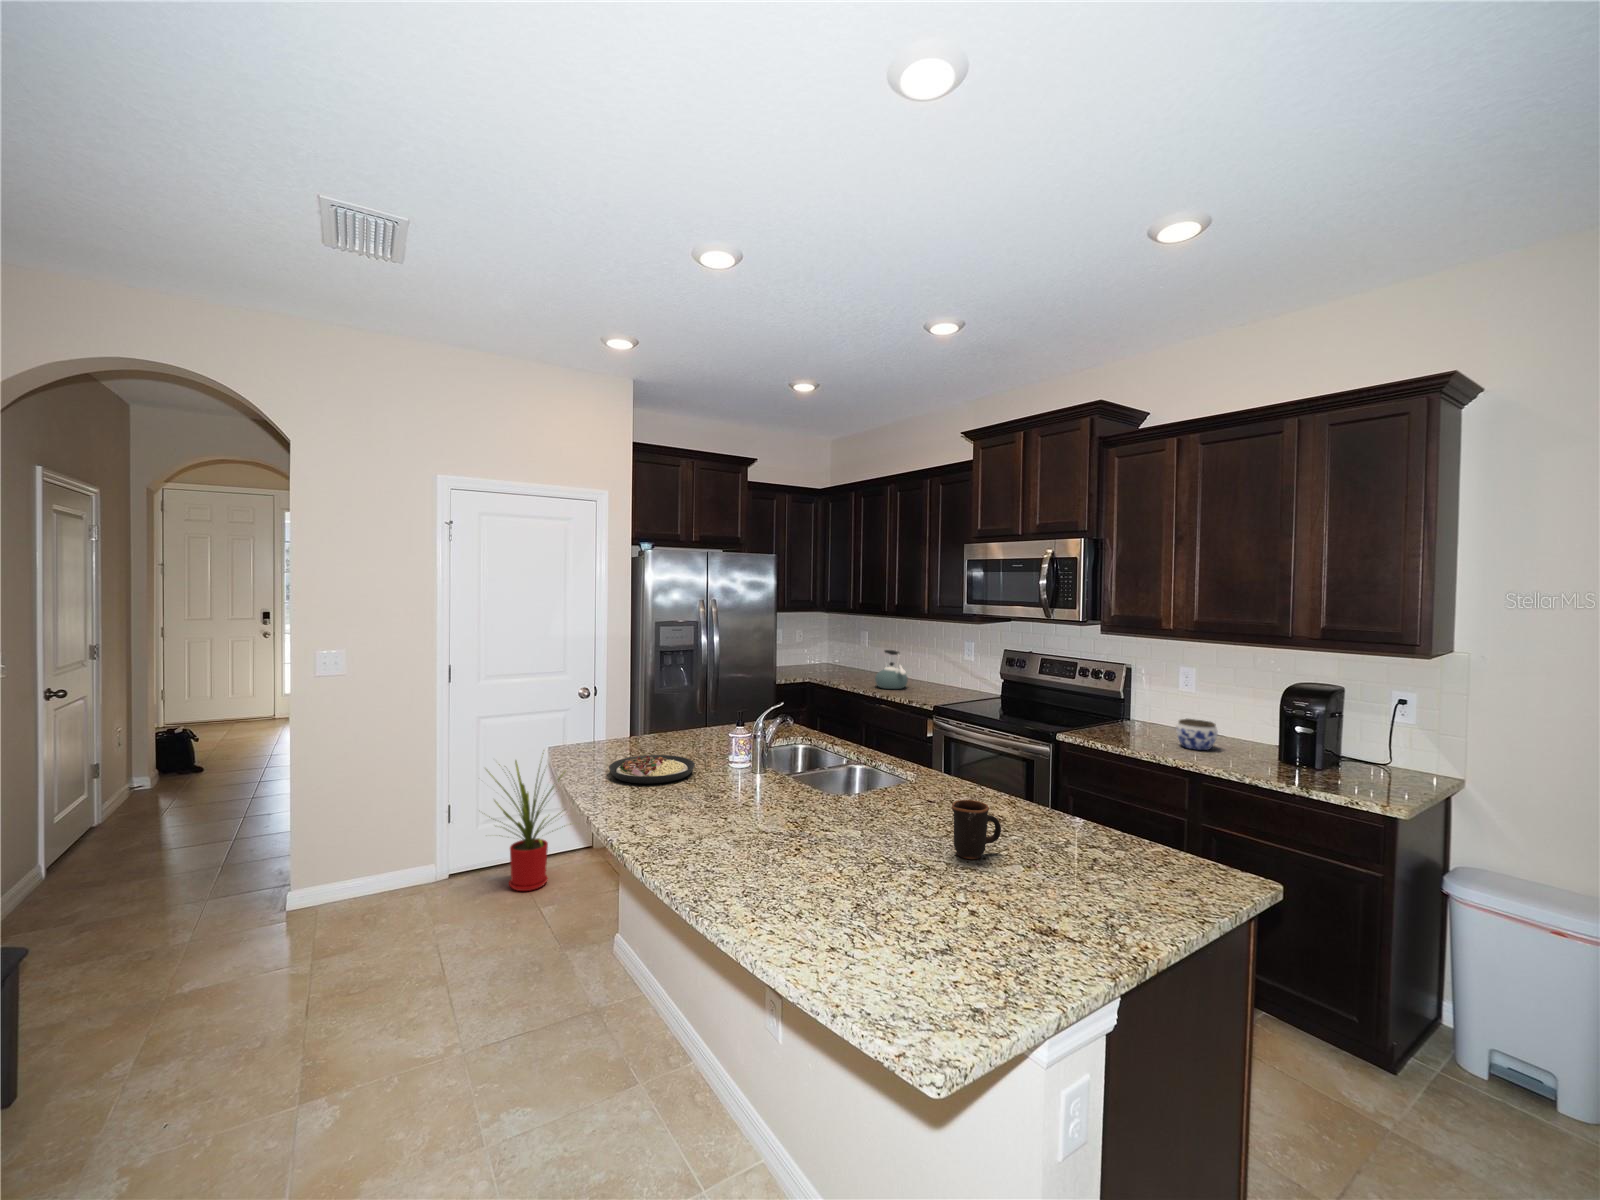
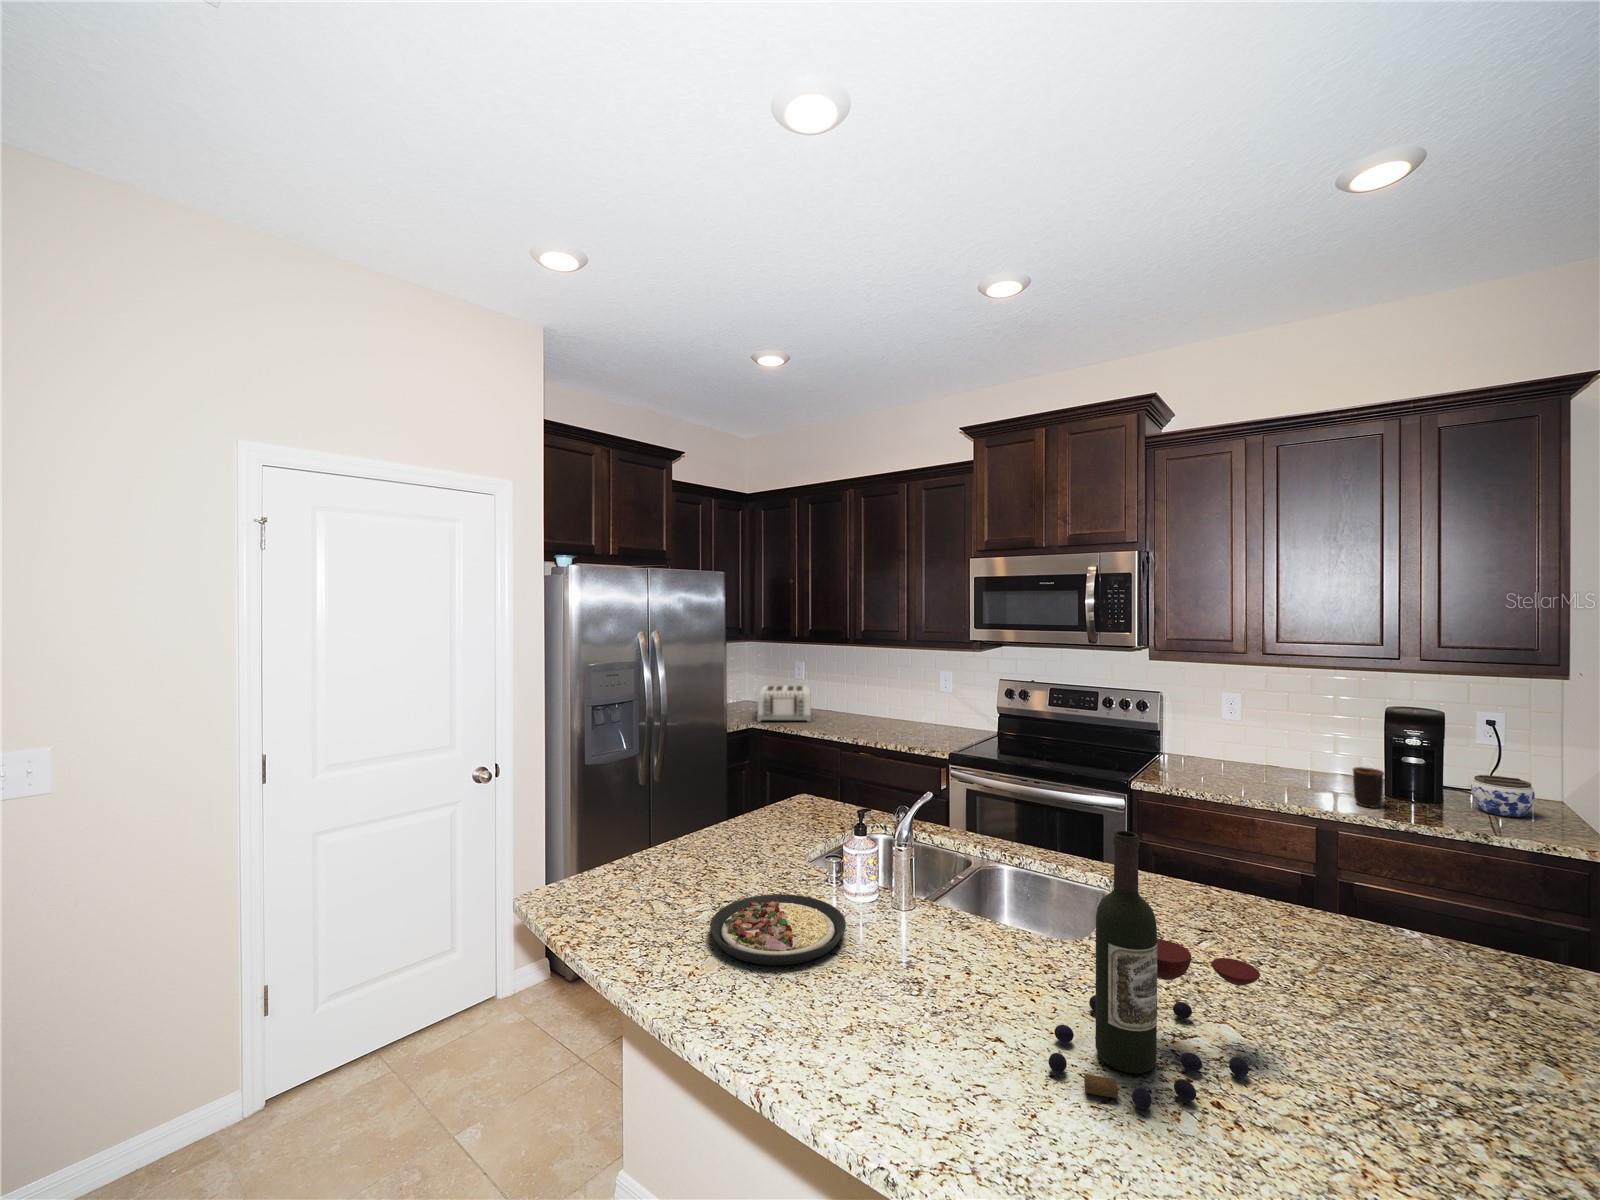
kettle: present [875,650,908,689] -> none [842,683,883,731]
toaster: none [815,651,868,681] -> present [757,685,811,722]
wine bottle: none [711,699,855,848] -> present [1048,831,1260,1110]
jar: present [1176,719,1217,750] -> present [1471,775,1535,817]
house plant: present [490,753,564,891] -> none [339,868,511,1101]
mug: present [952,800,1001,859] -> present [1353,767,1384,808]

